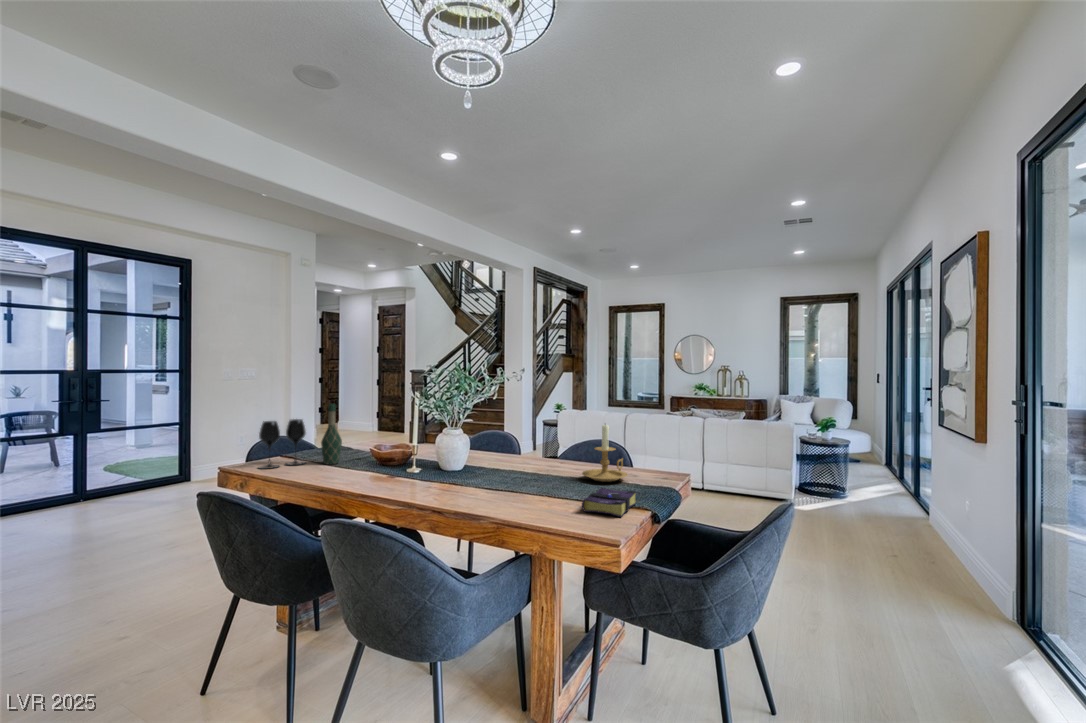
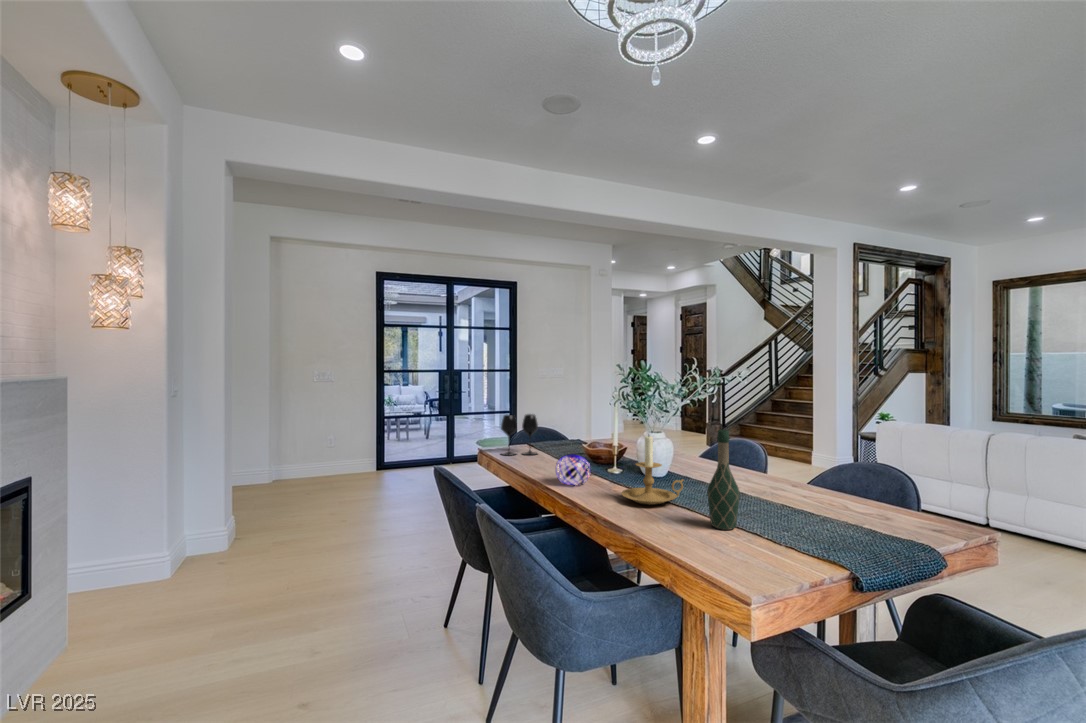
wine bottle: present [321,404,342,464] -> present [707,430,740,530]
candle holder: present [582,424,628,482] -> present [621,435,684,505]
decorative orb: none [368,455,407,487] -> present [556,454,590,485]
book: present [582,488,636,517] -> none [734,524,825,568]

